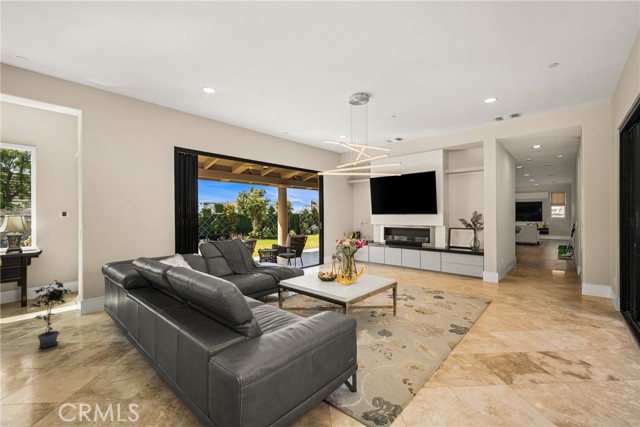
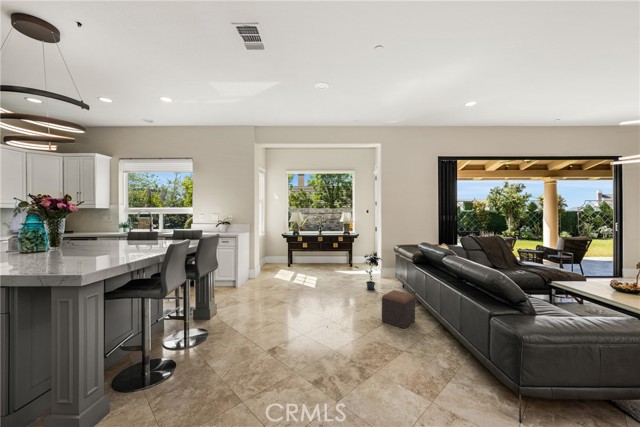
footstool: none [40,344,117,416] -> present [382,290,415,329]

